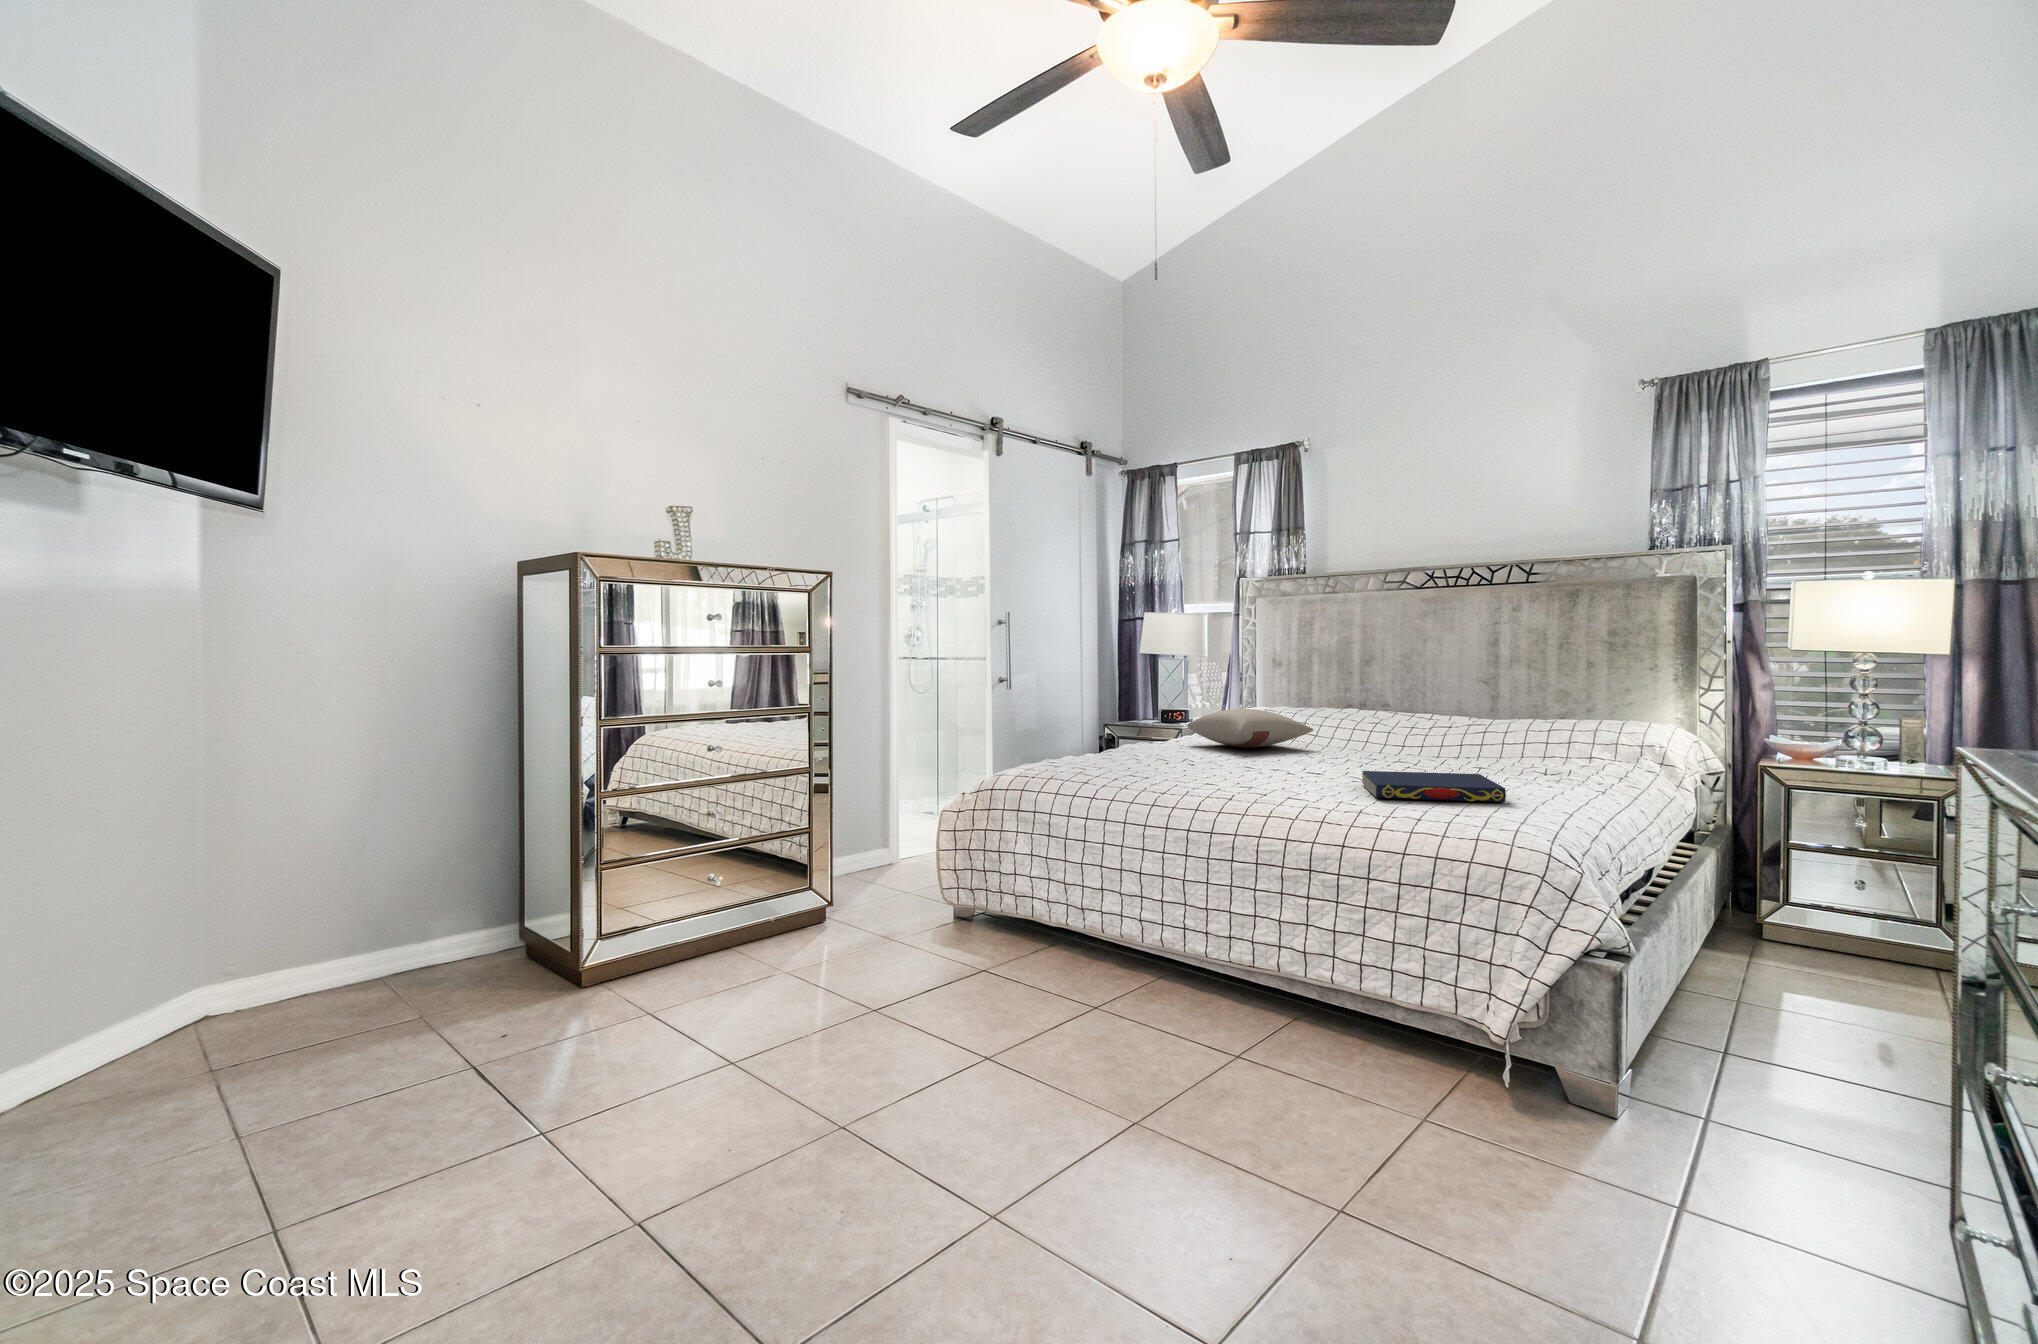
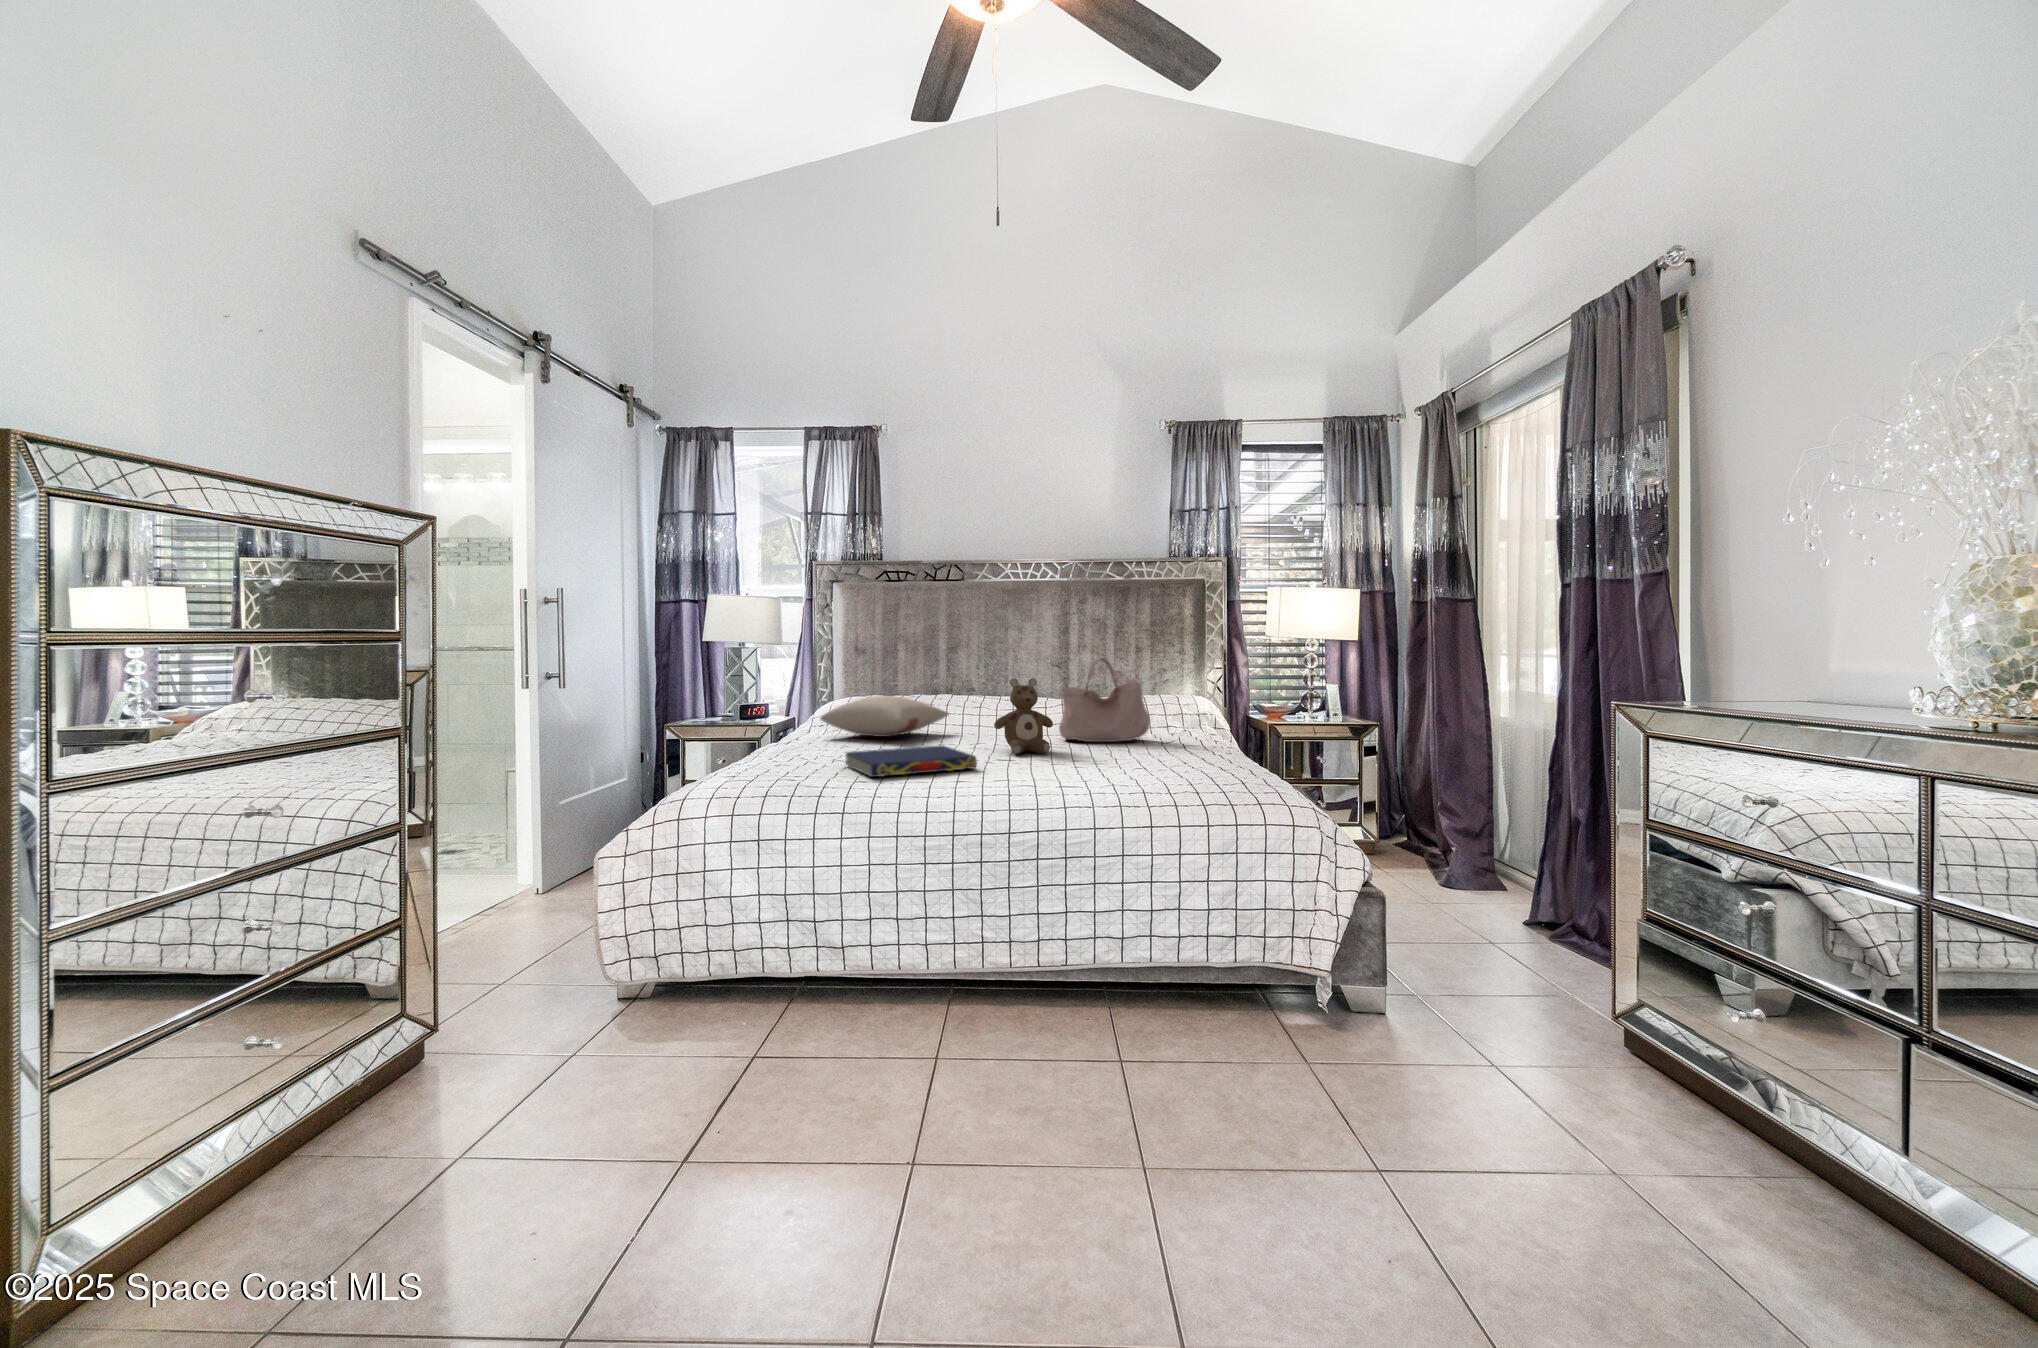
handbag: none [1410,676,1521,771] -> present [1059,658,1150,742]
stuffed bear: none [1310,695,1376,773] -> present [994,678,1053,754]
book: present [1362,771,1506,802] -> present [845,745,977,777]

